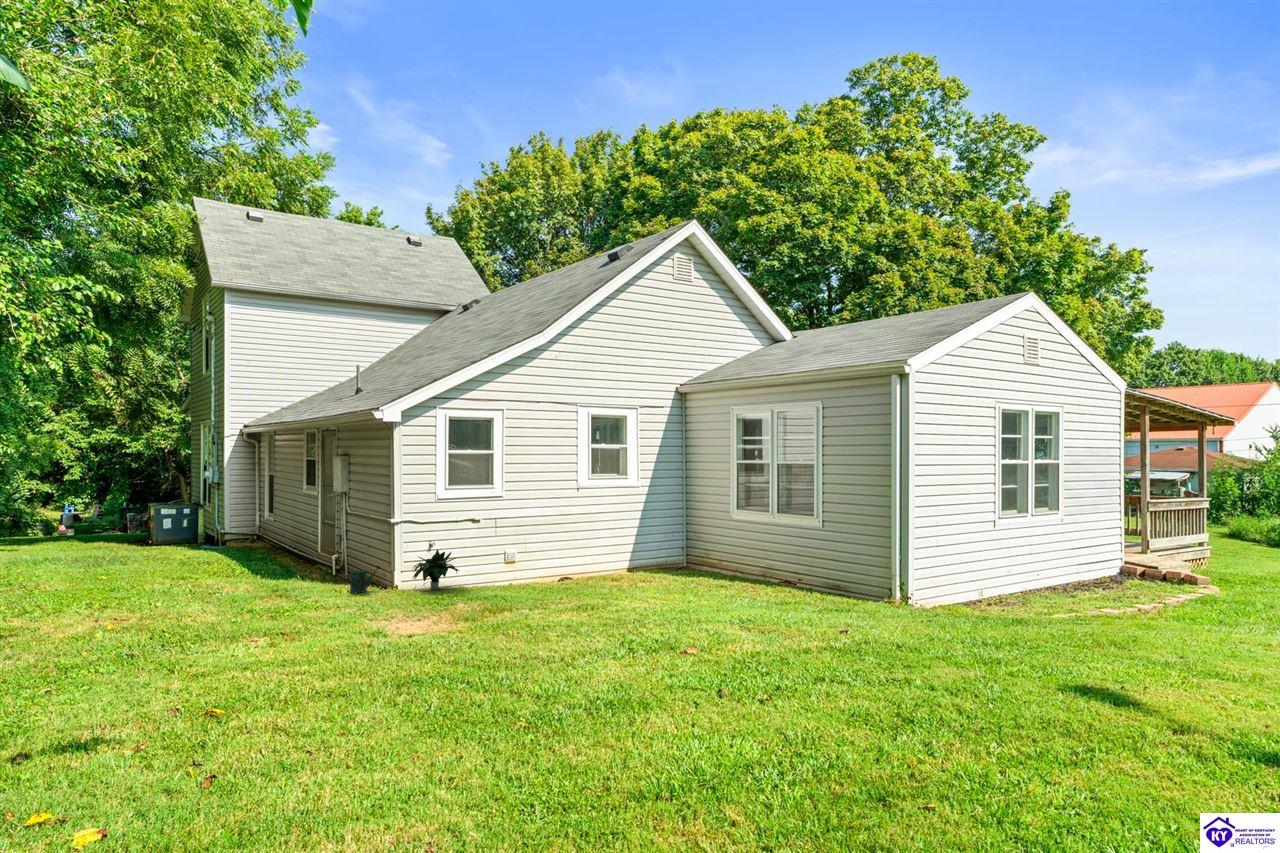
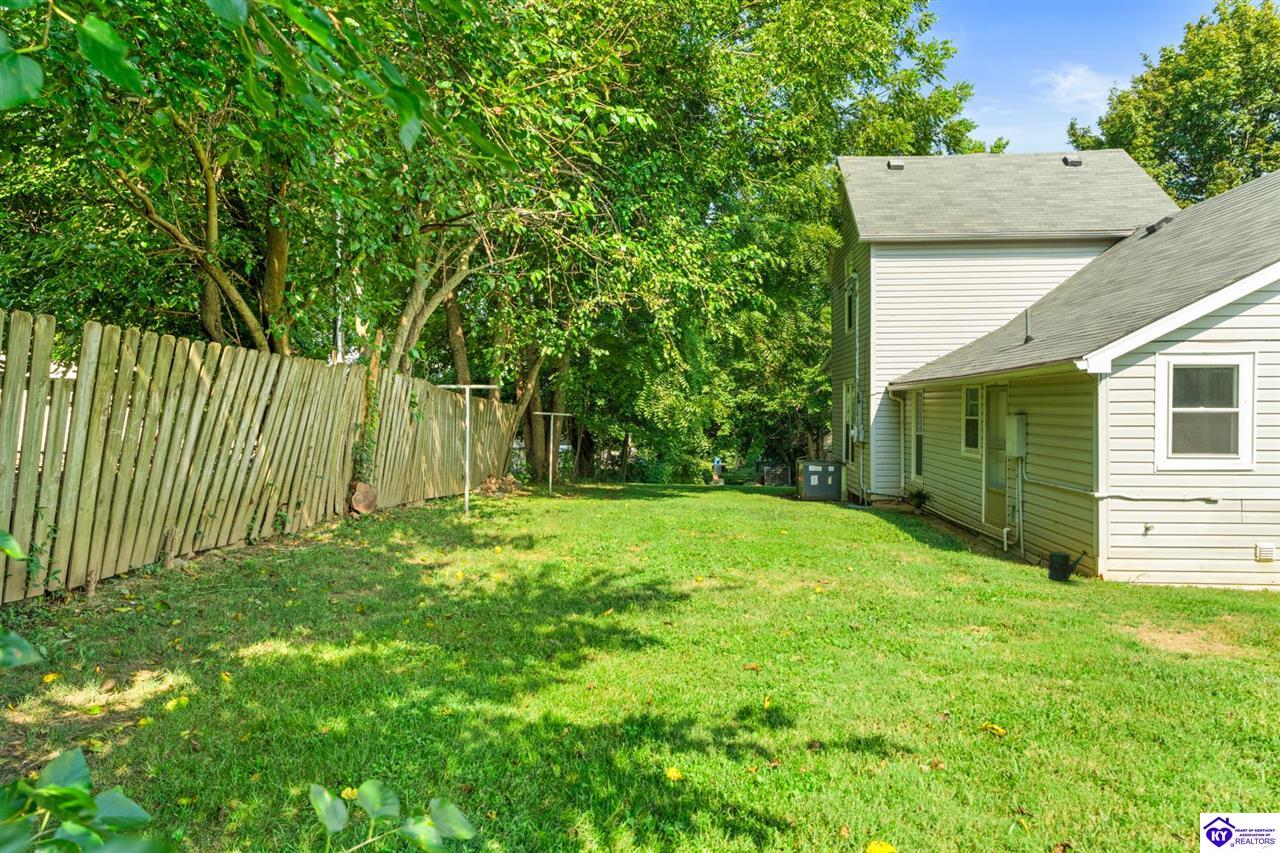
potted plant: present [413,549,459,589] -> present [902,488,934,515]

